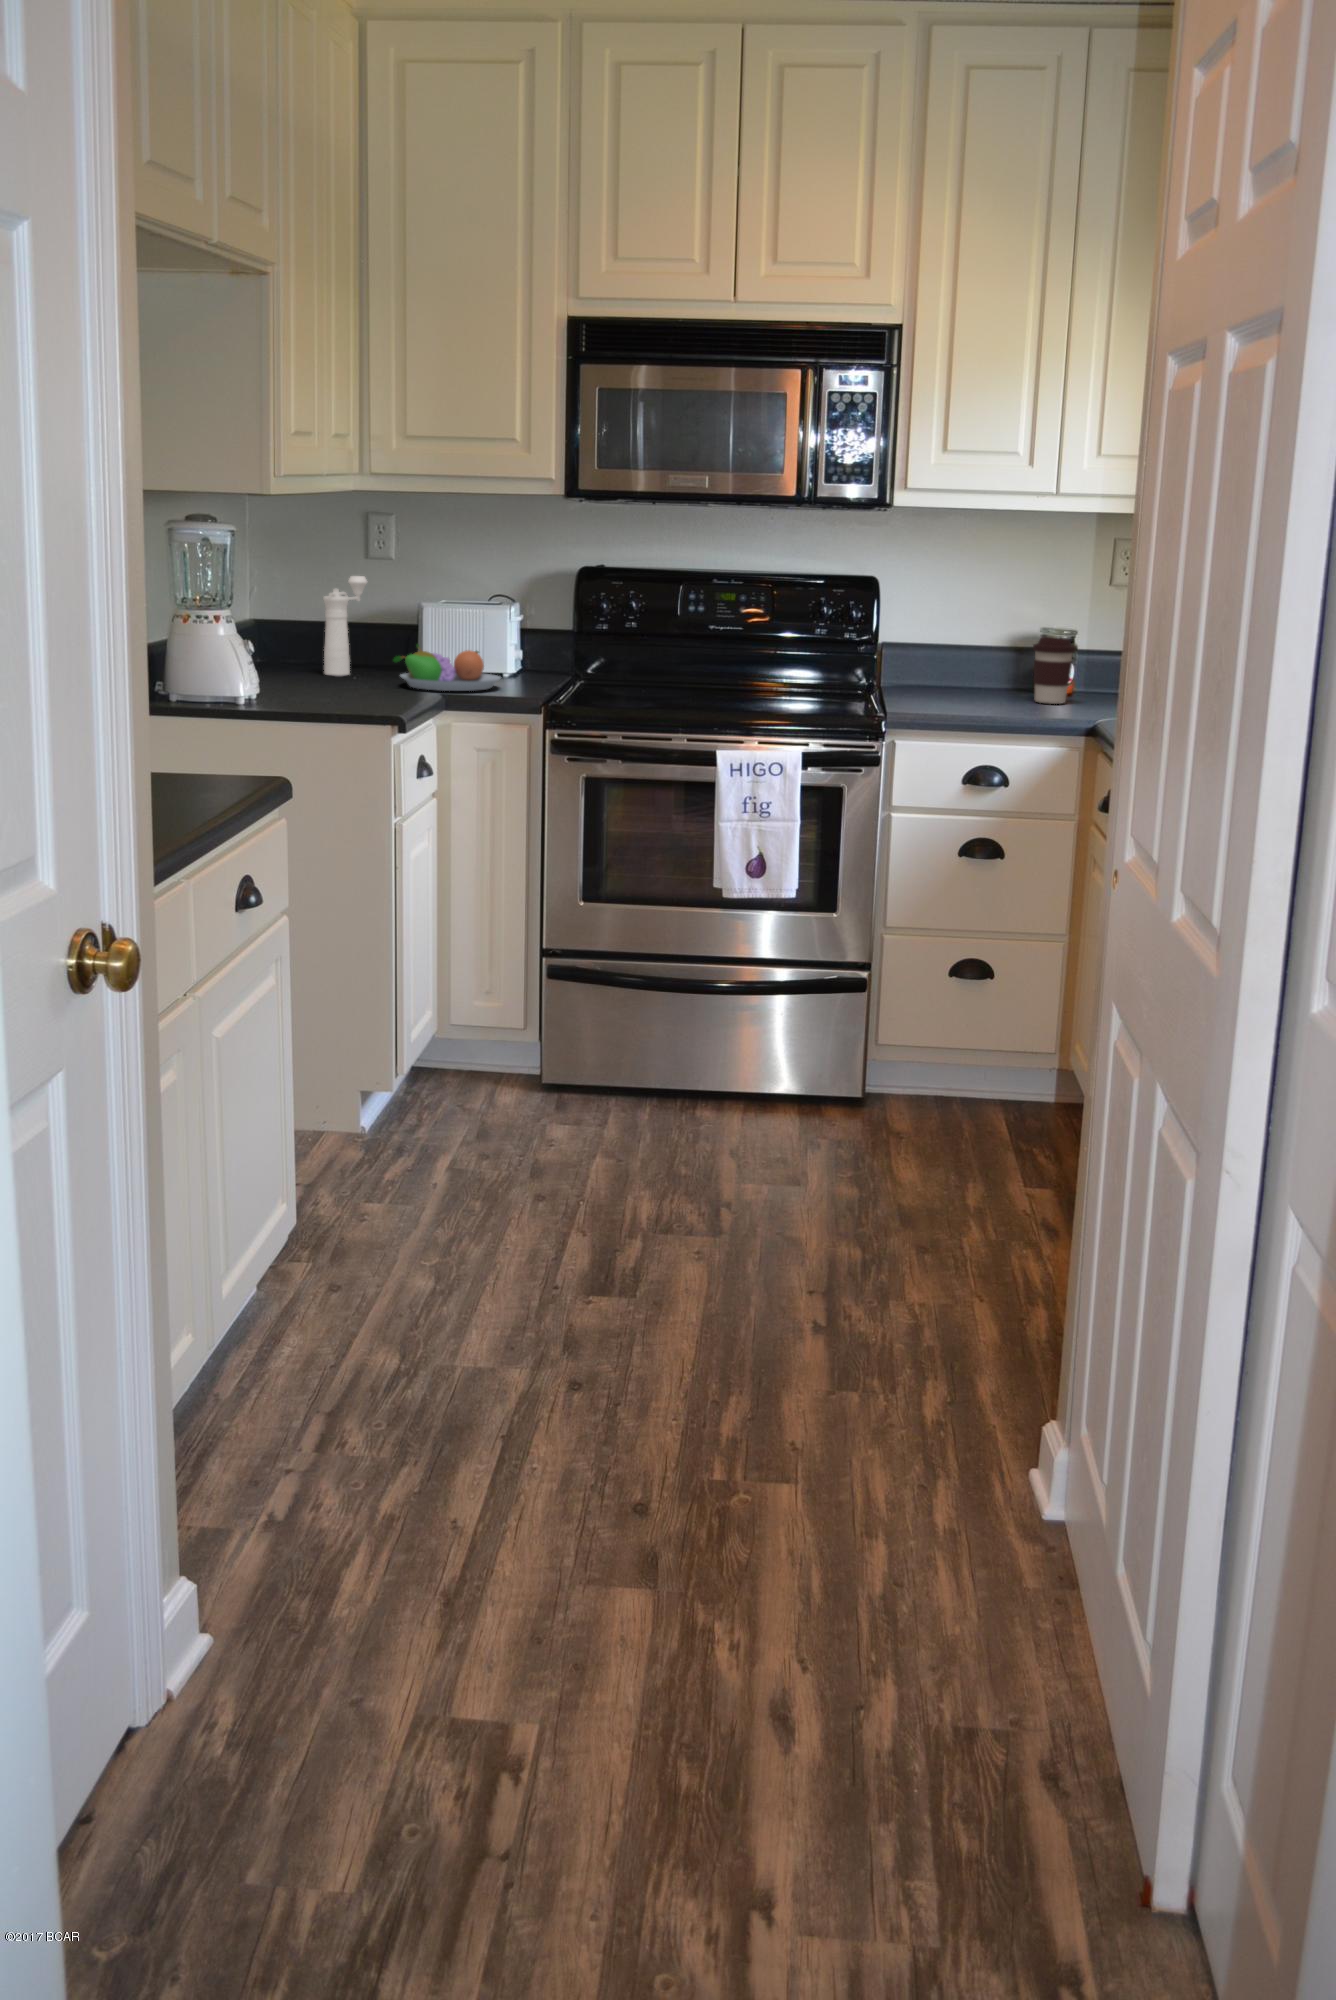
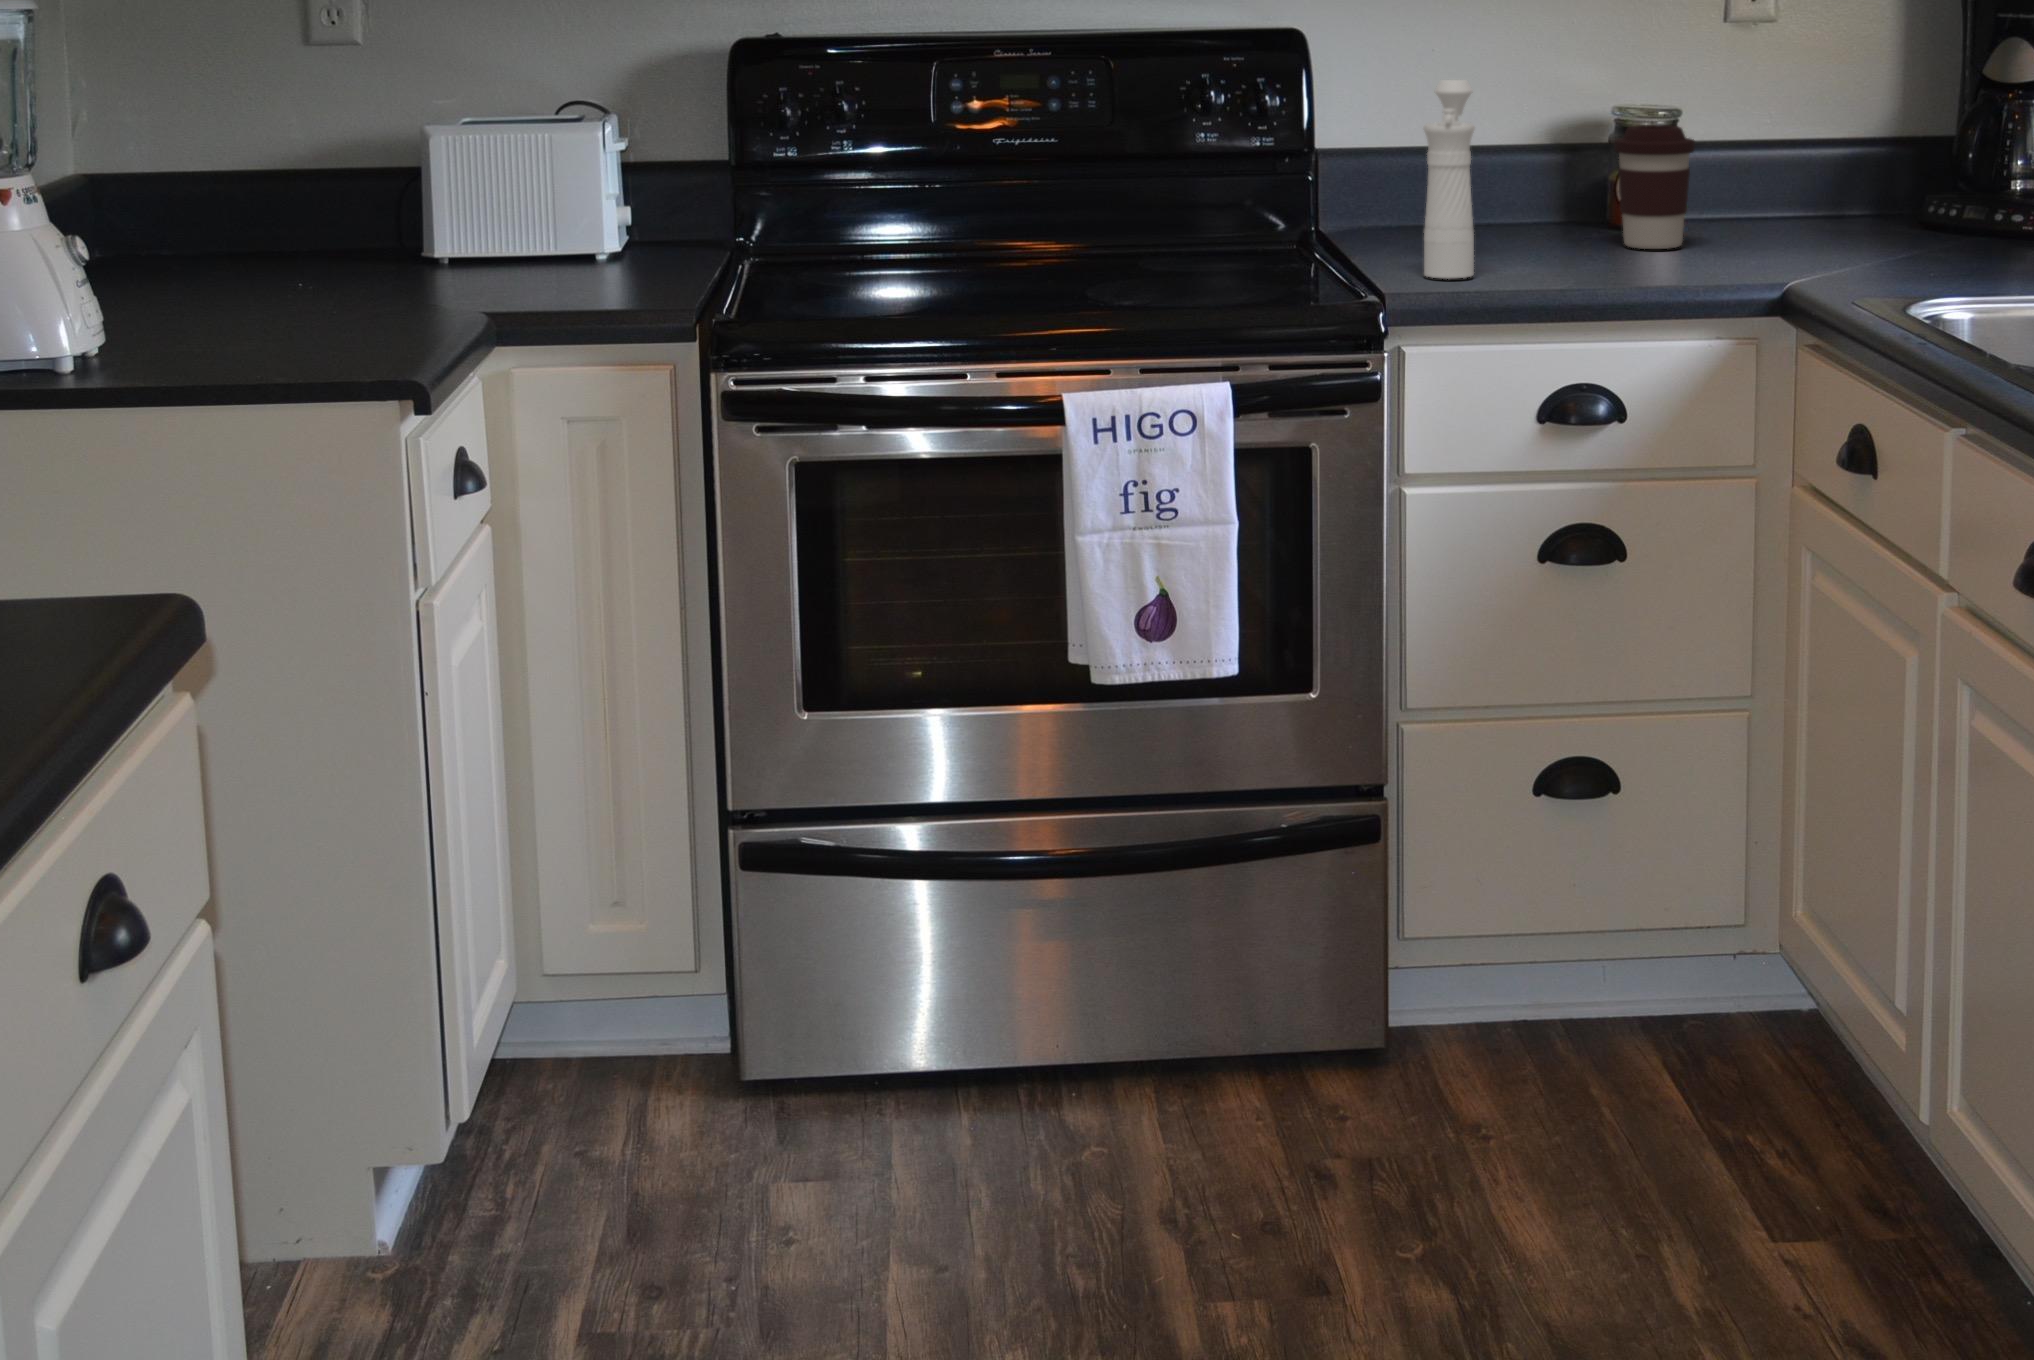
pepper mill: present [323,576,367,676] -> present [1423,80,1475,279]
fruit bowl: present [393,644,501,691] -> none [383,214,606,308]

